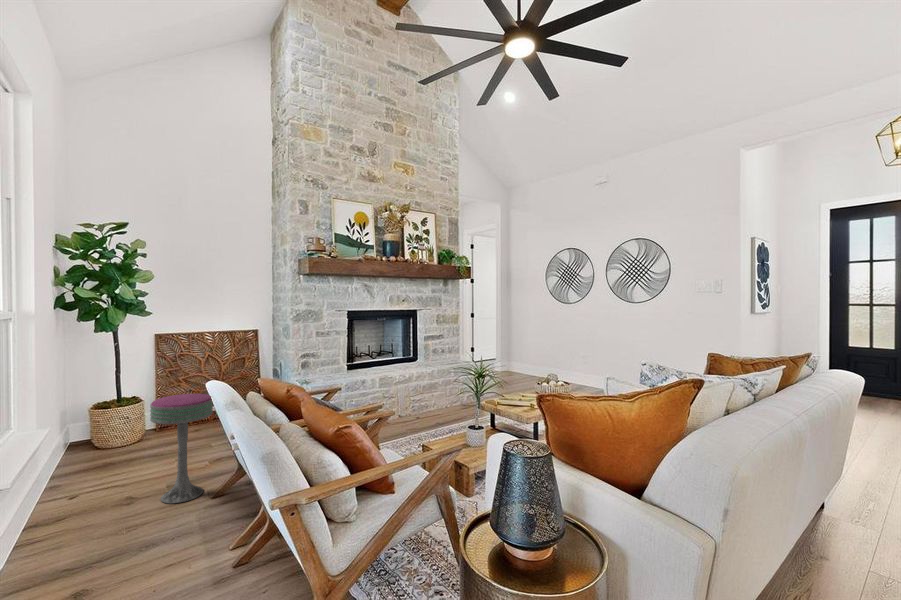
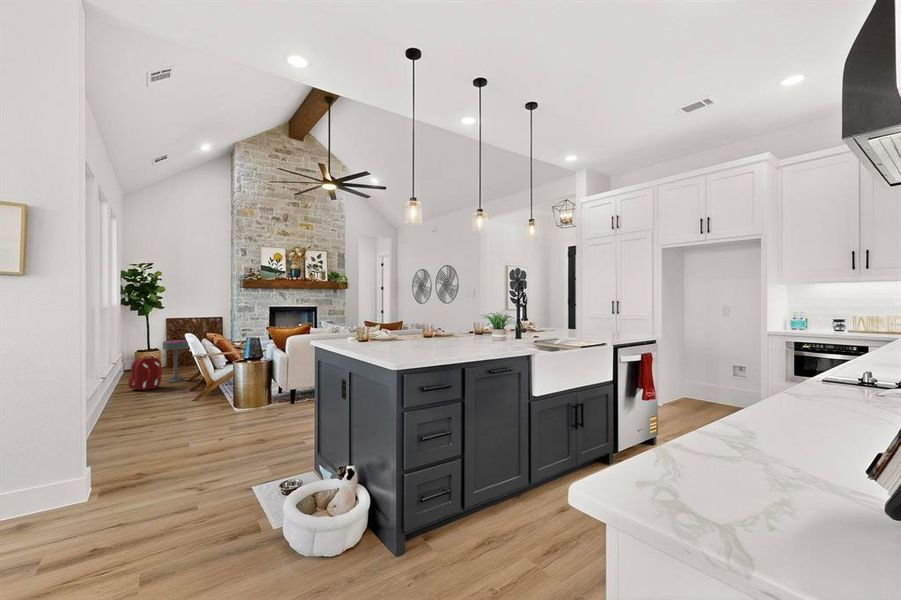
backpack: none [51,456,150,563] -> present [128,356,162,390]

